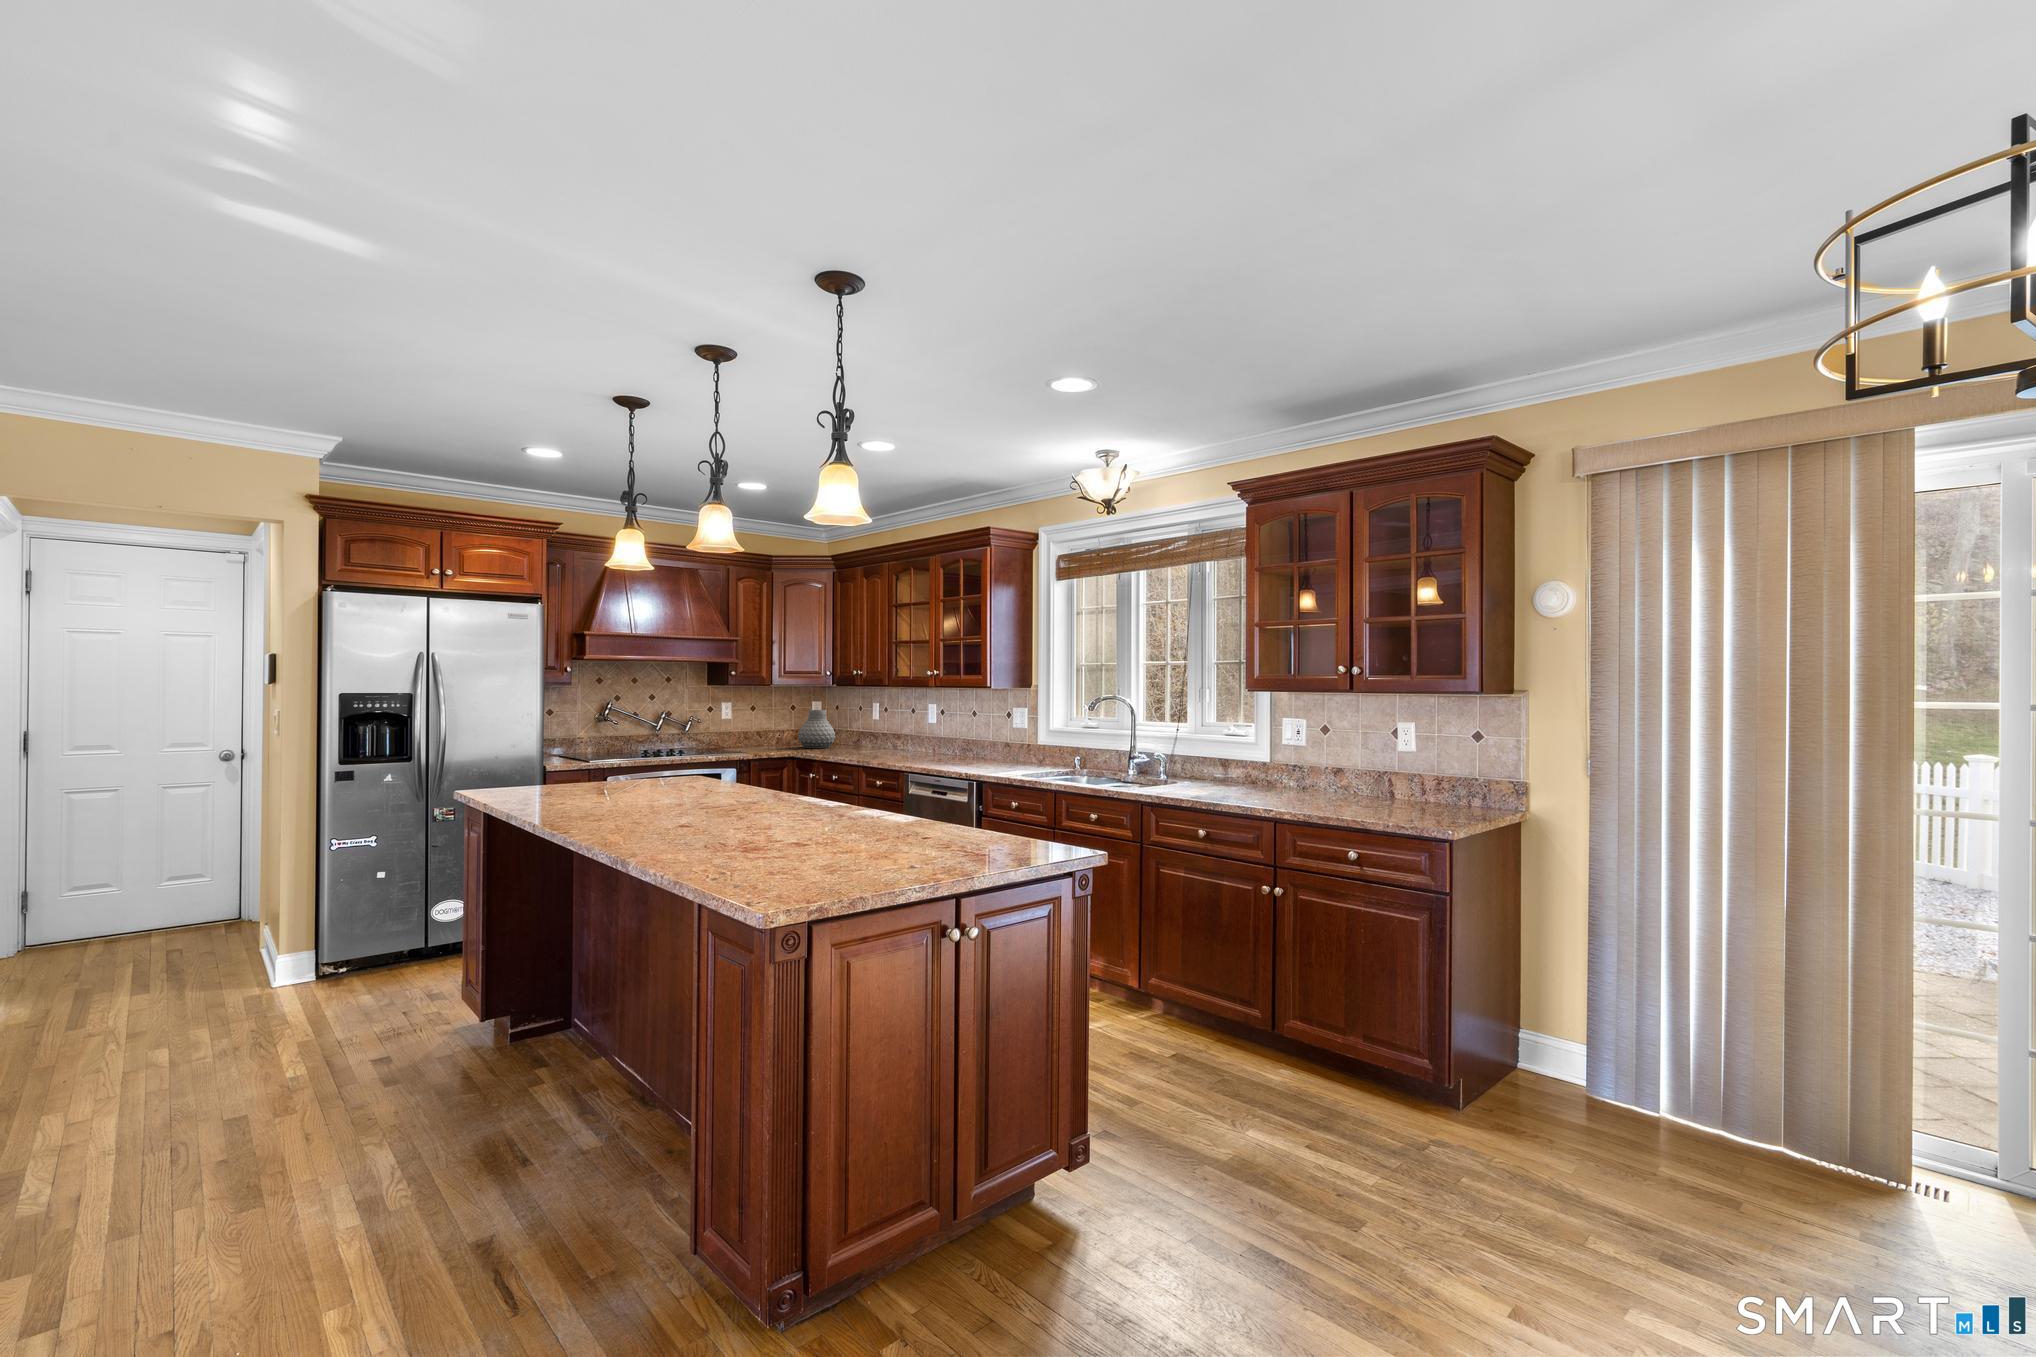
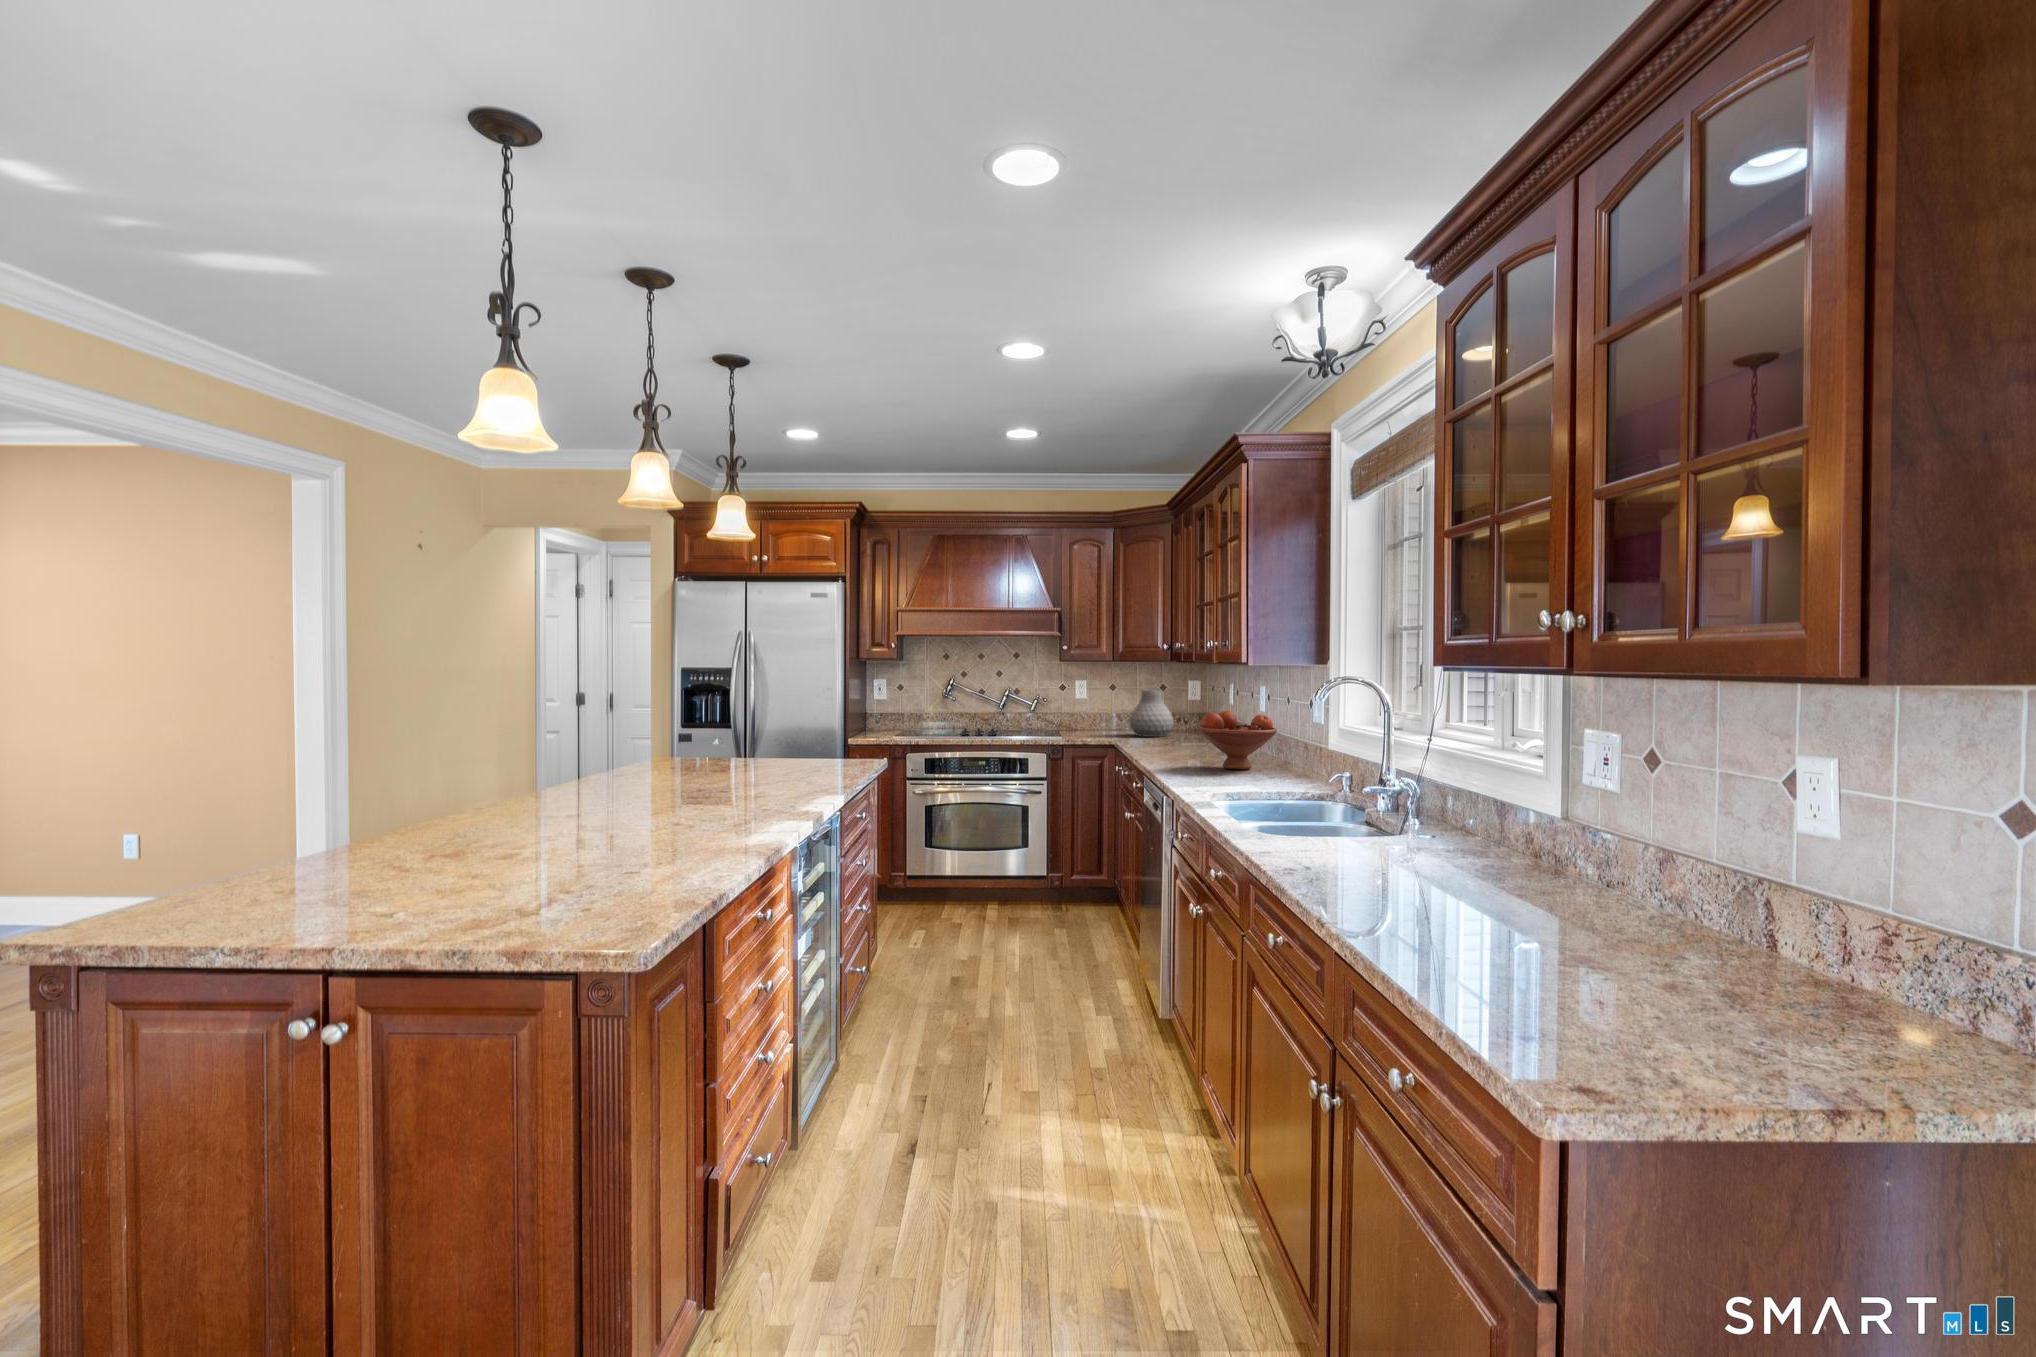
fruit bowl: none [950,722,1003,762] -> present [1199,711,1277,770]

